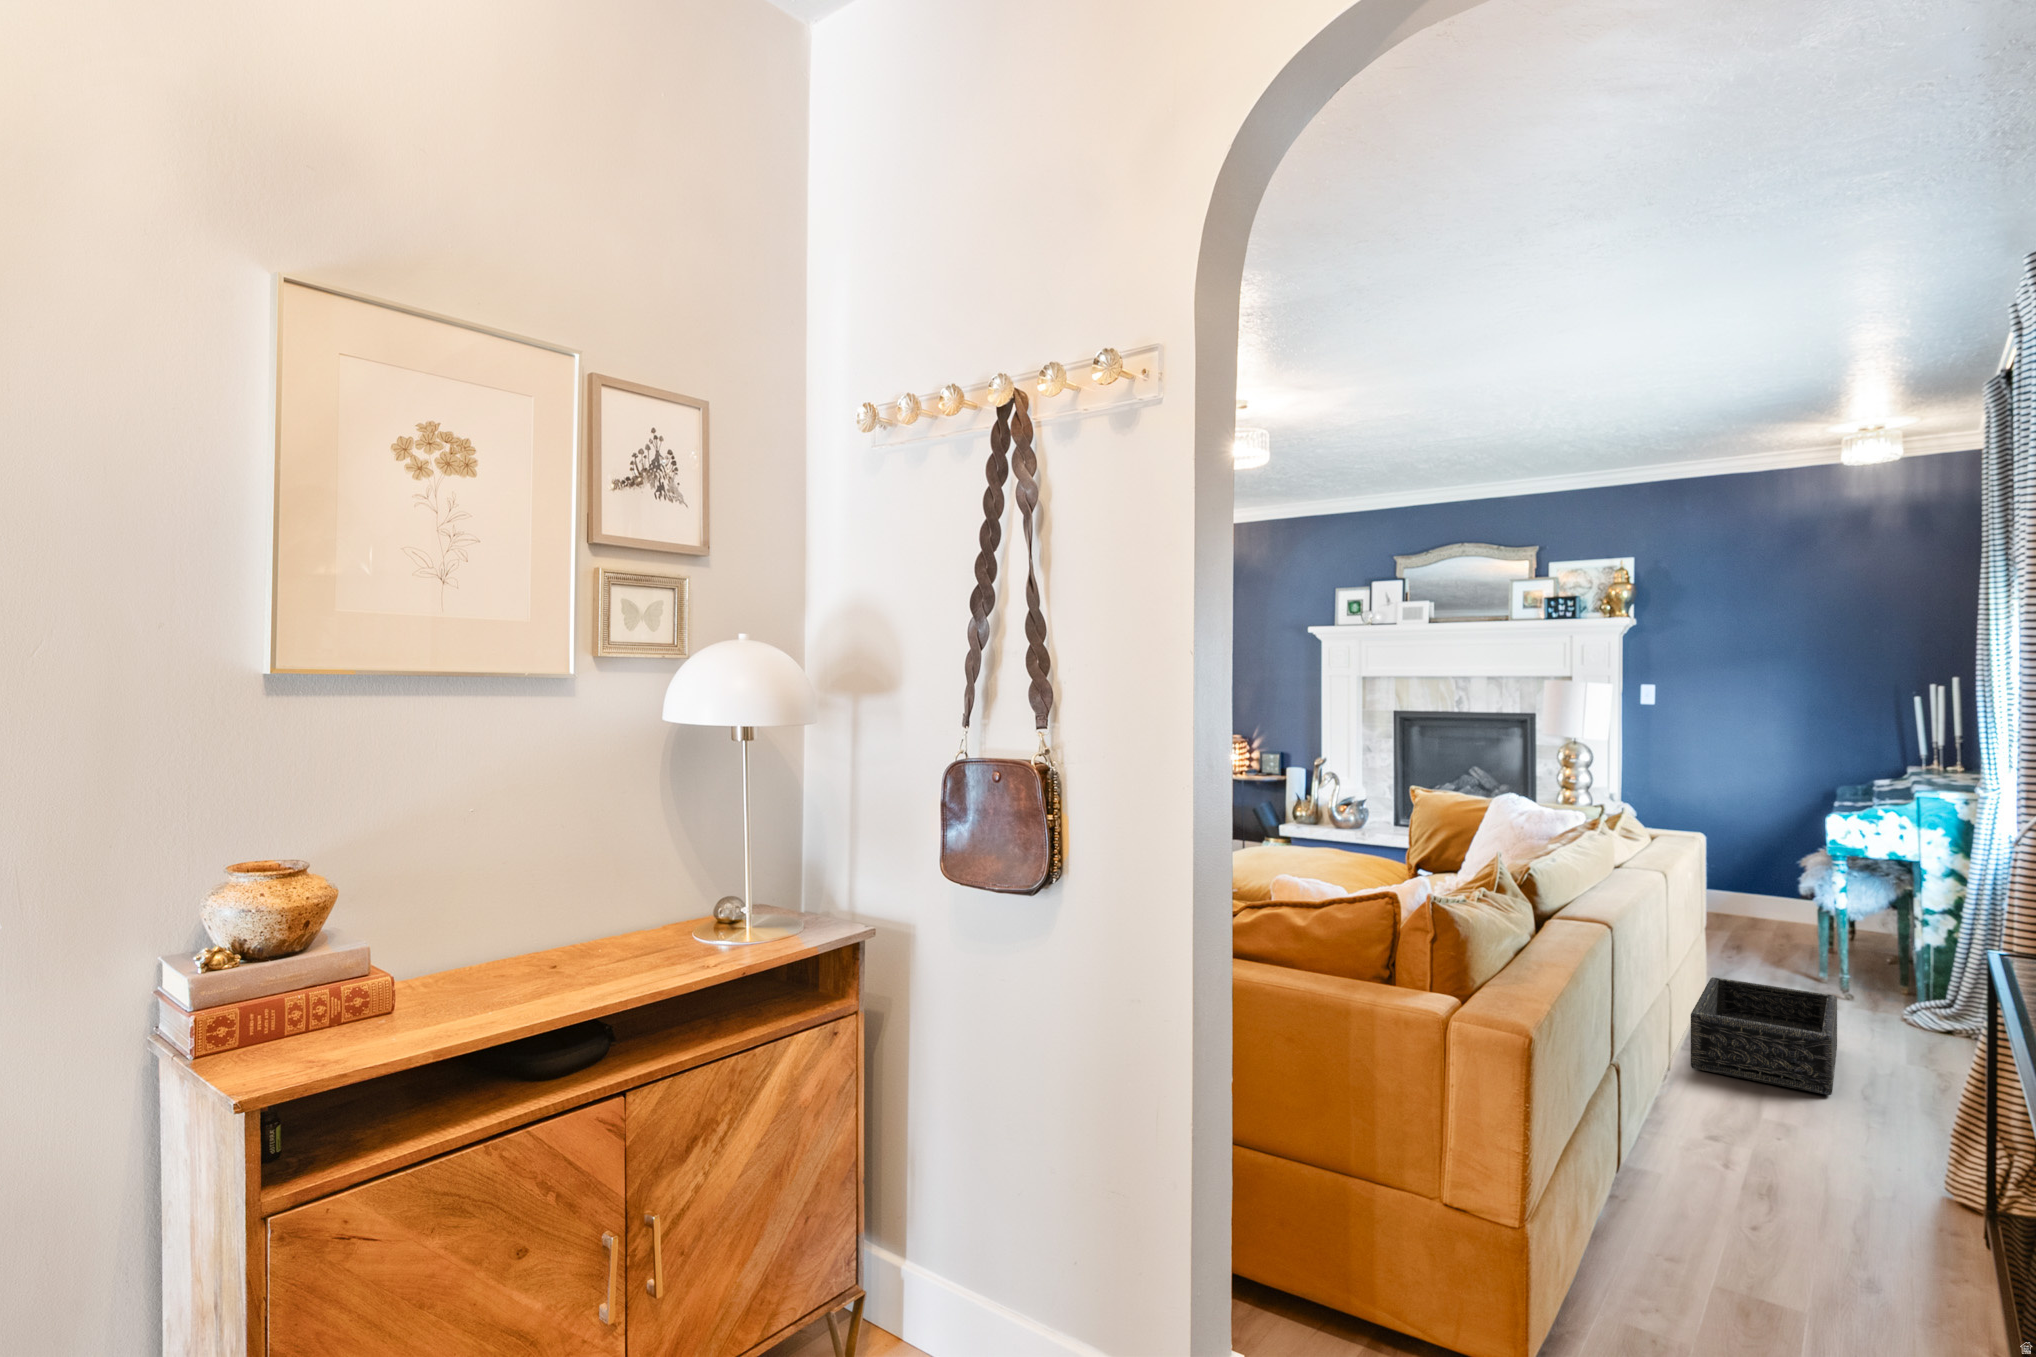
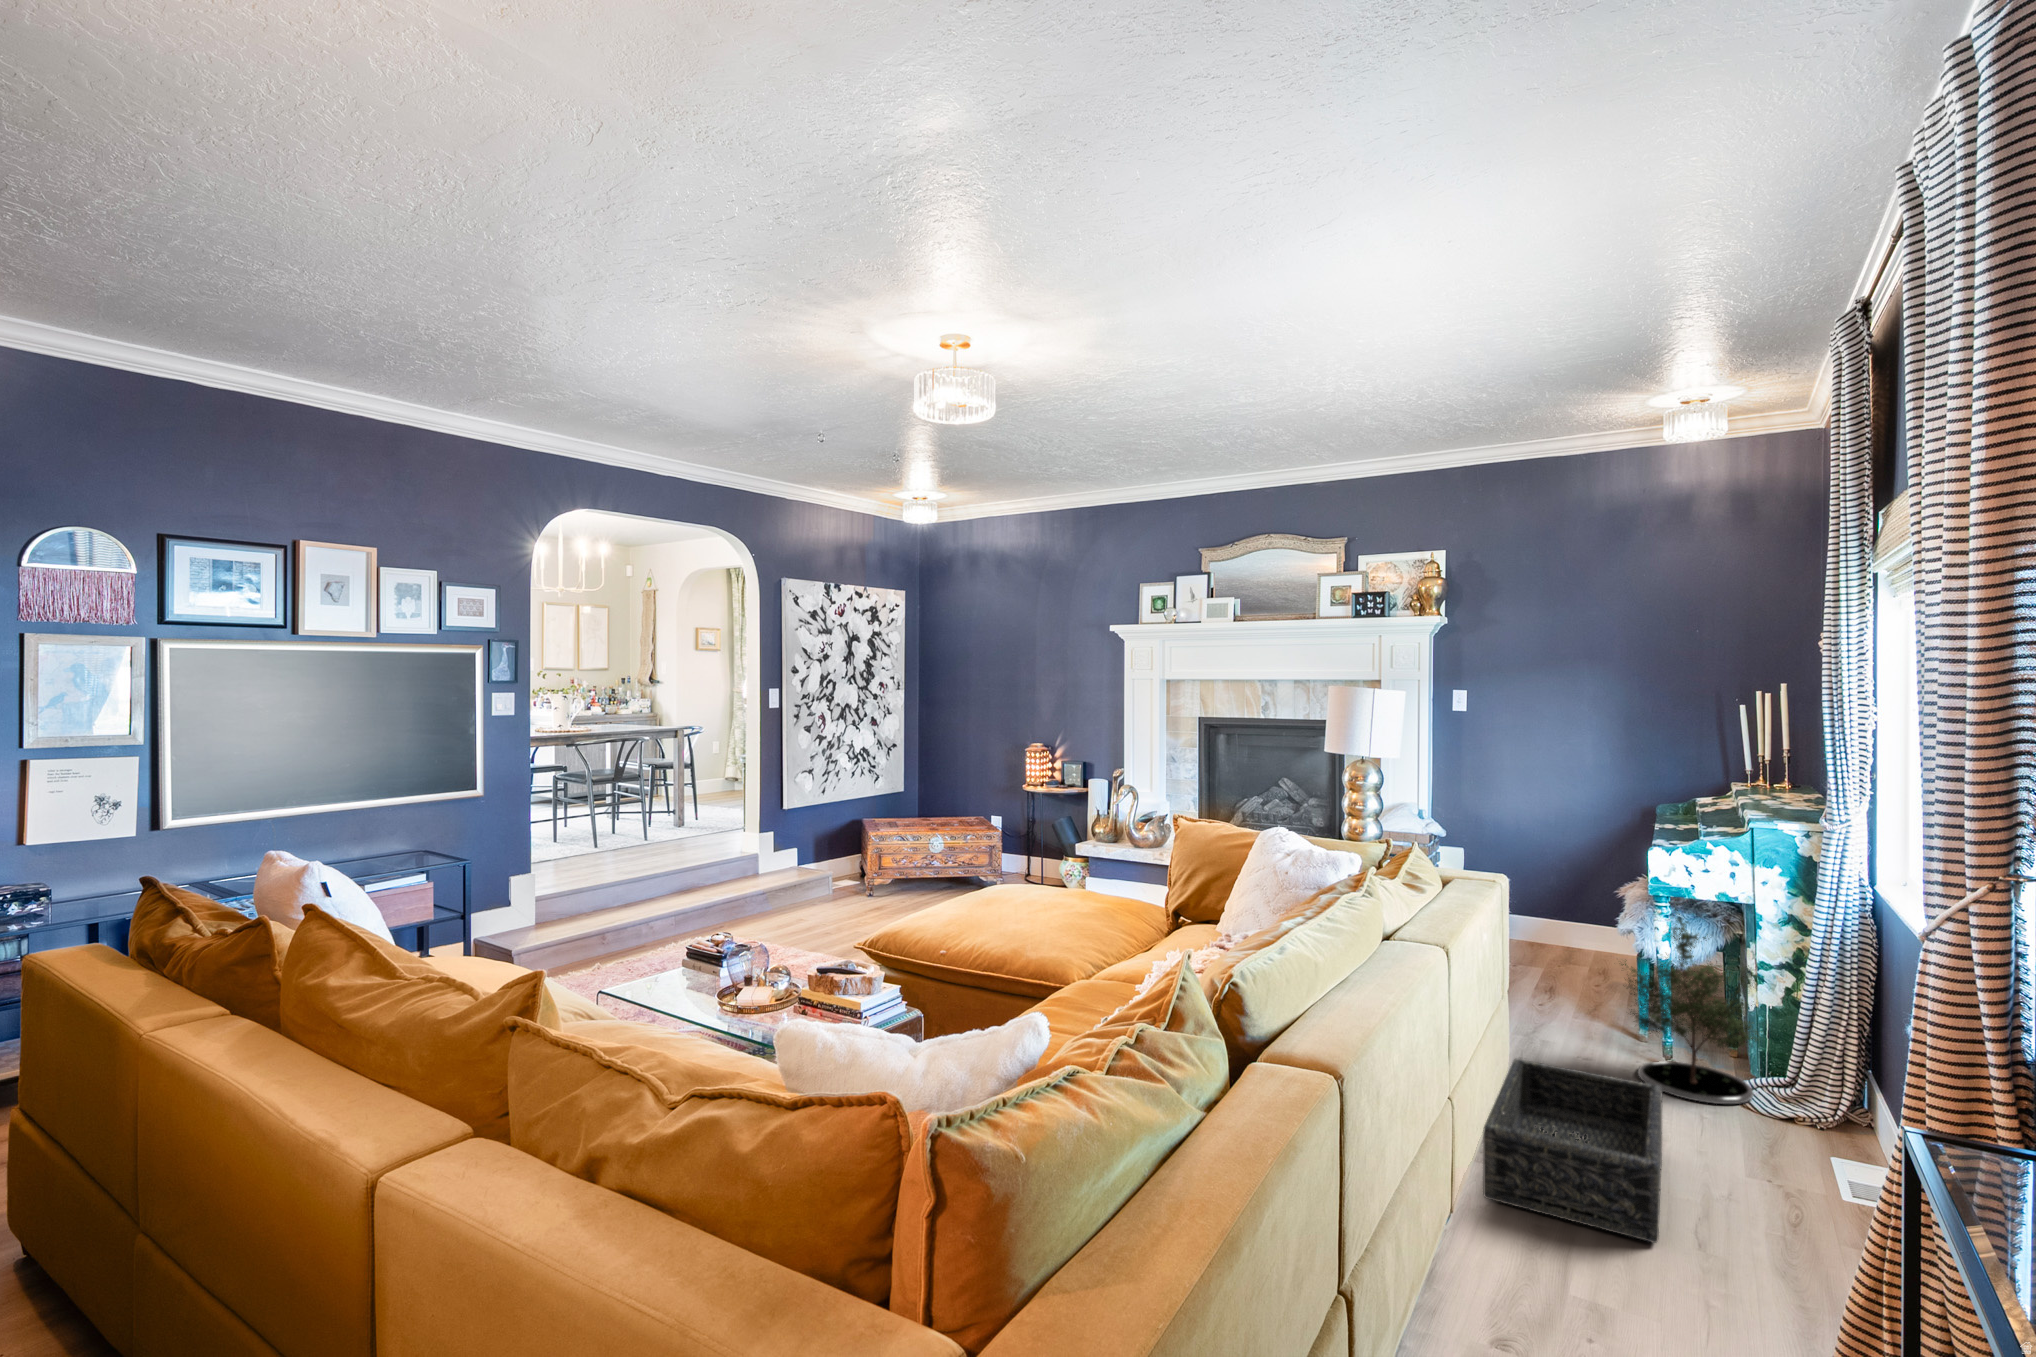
potted tree: none [1796,863,1928,1022] -> present [1621,909,1762,1104]

